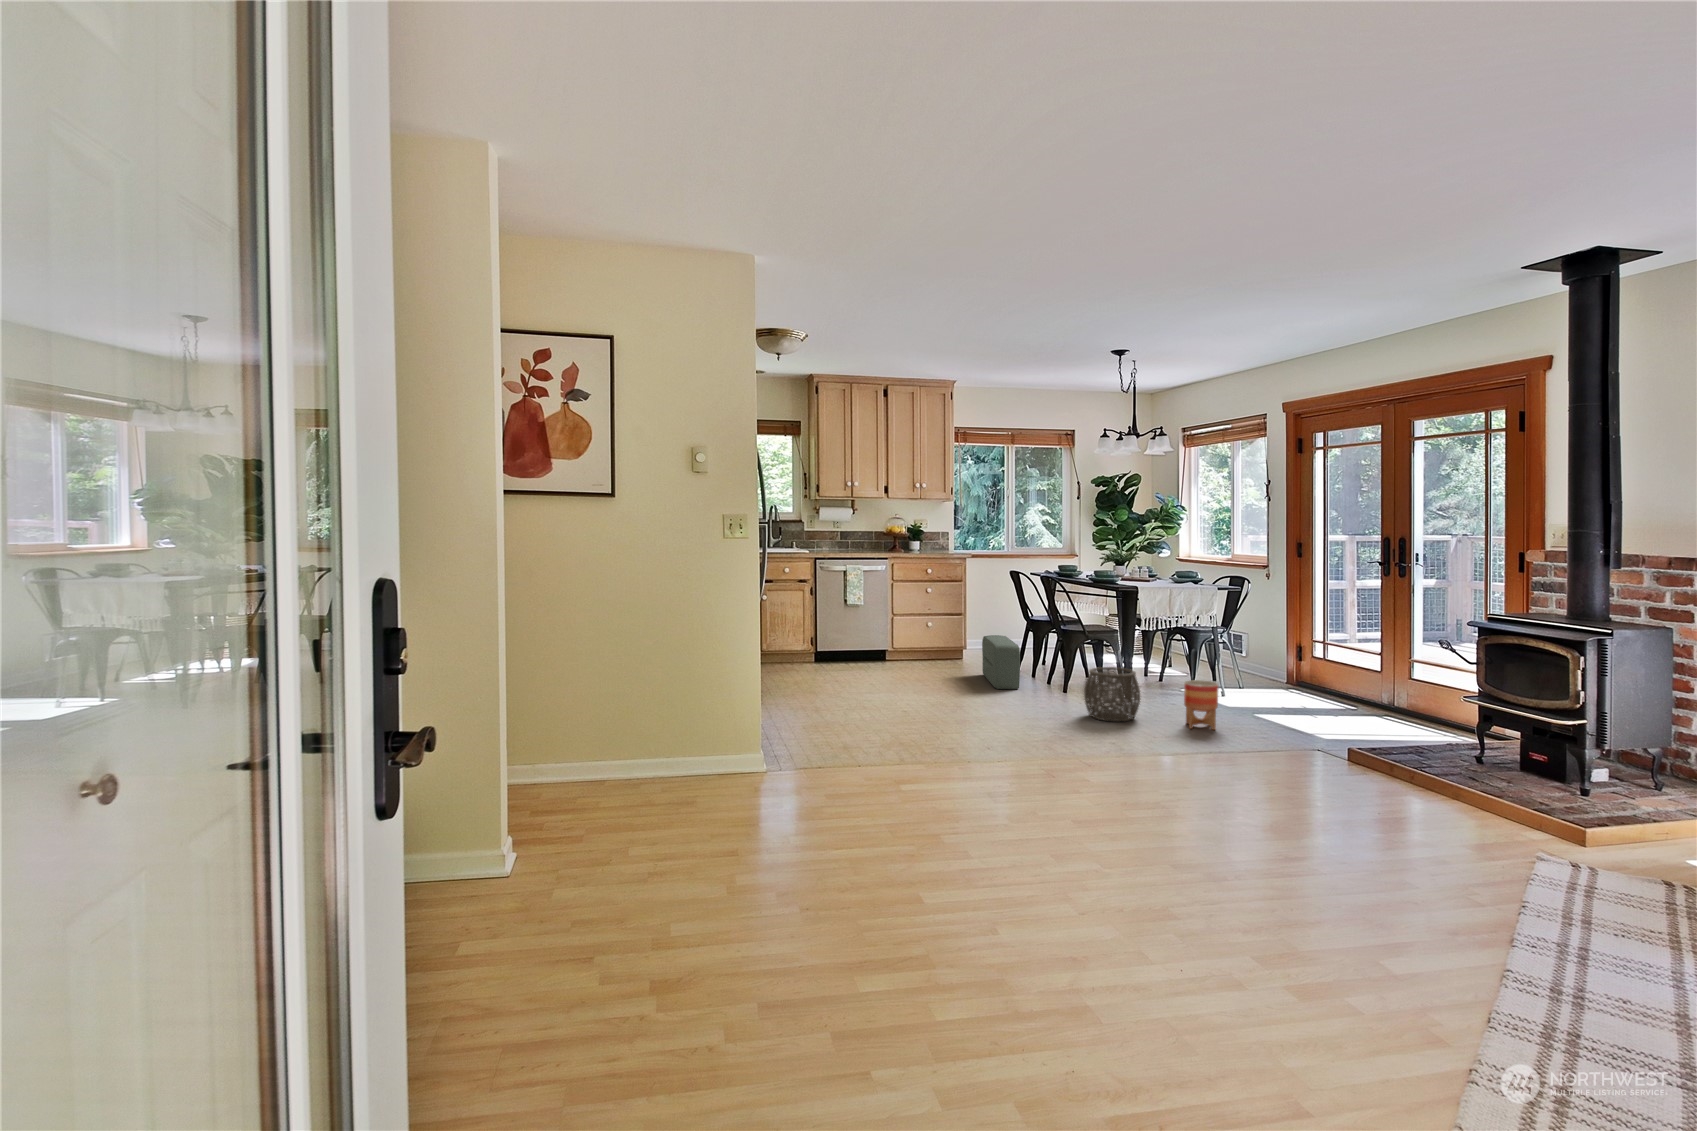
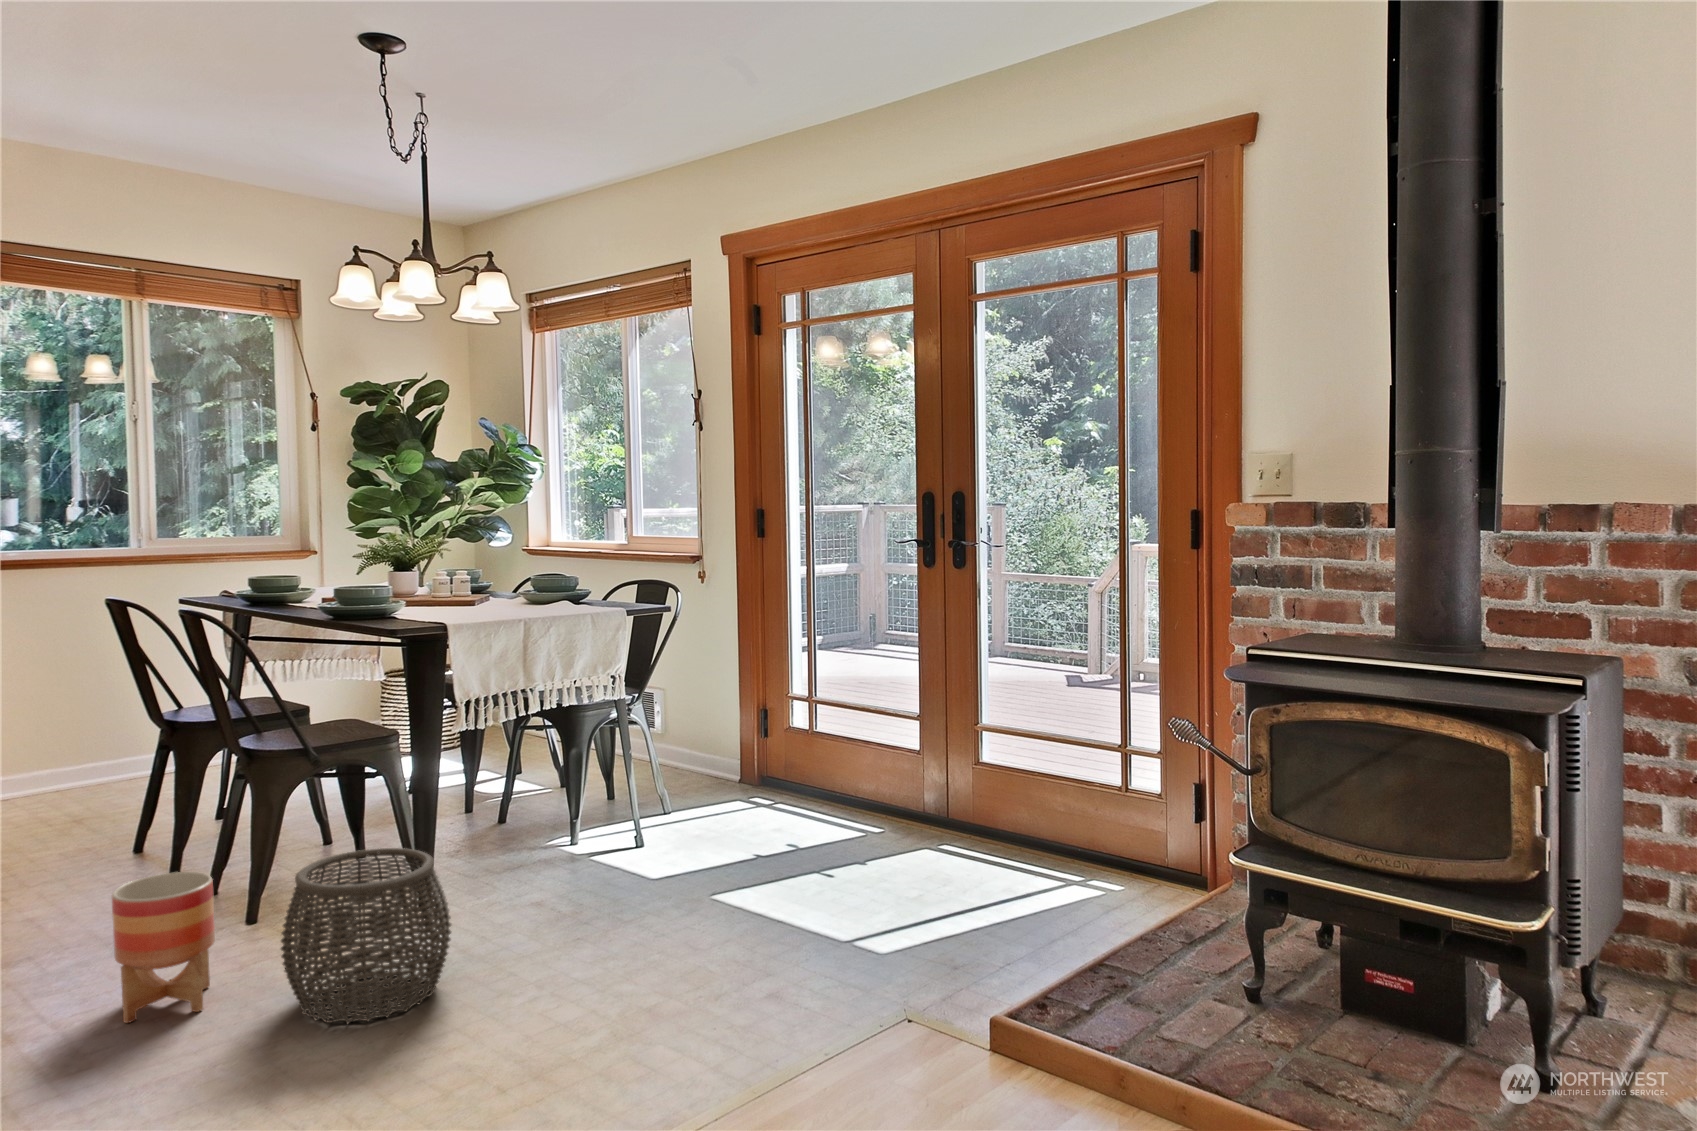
pouf: present [982,635,1020,689] -> none [27,764,122,931]
planter: present [1184,680,1218,730] -> present [112,872,215,1023]

